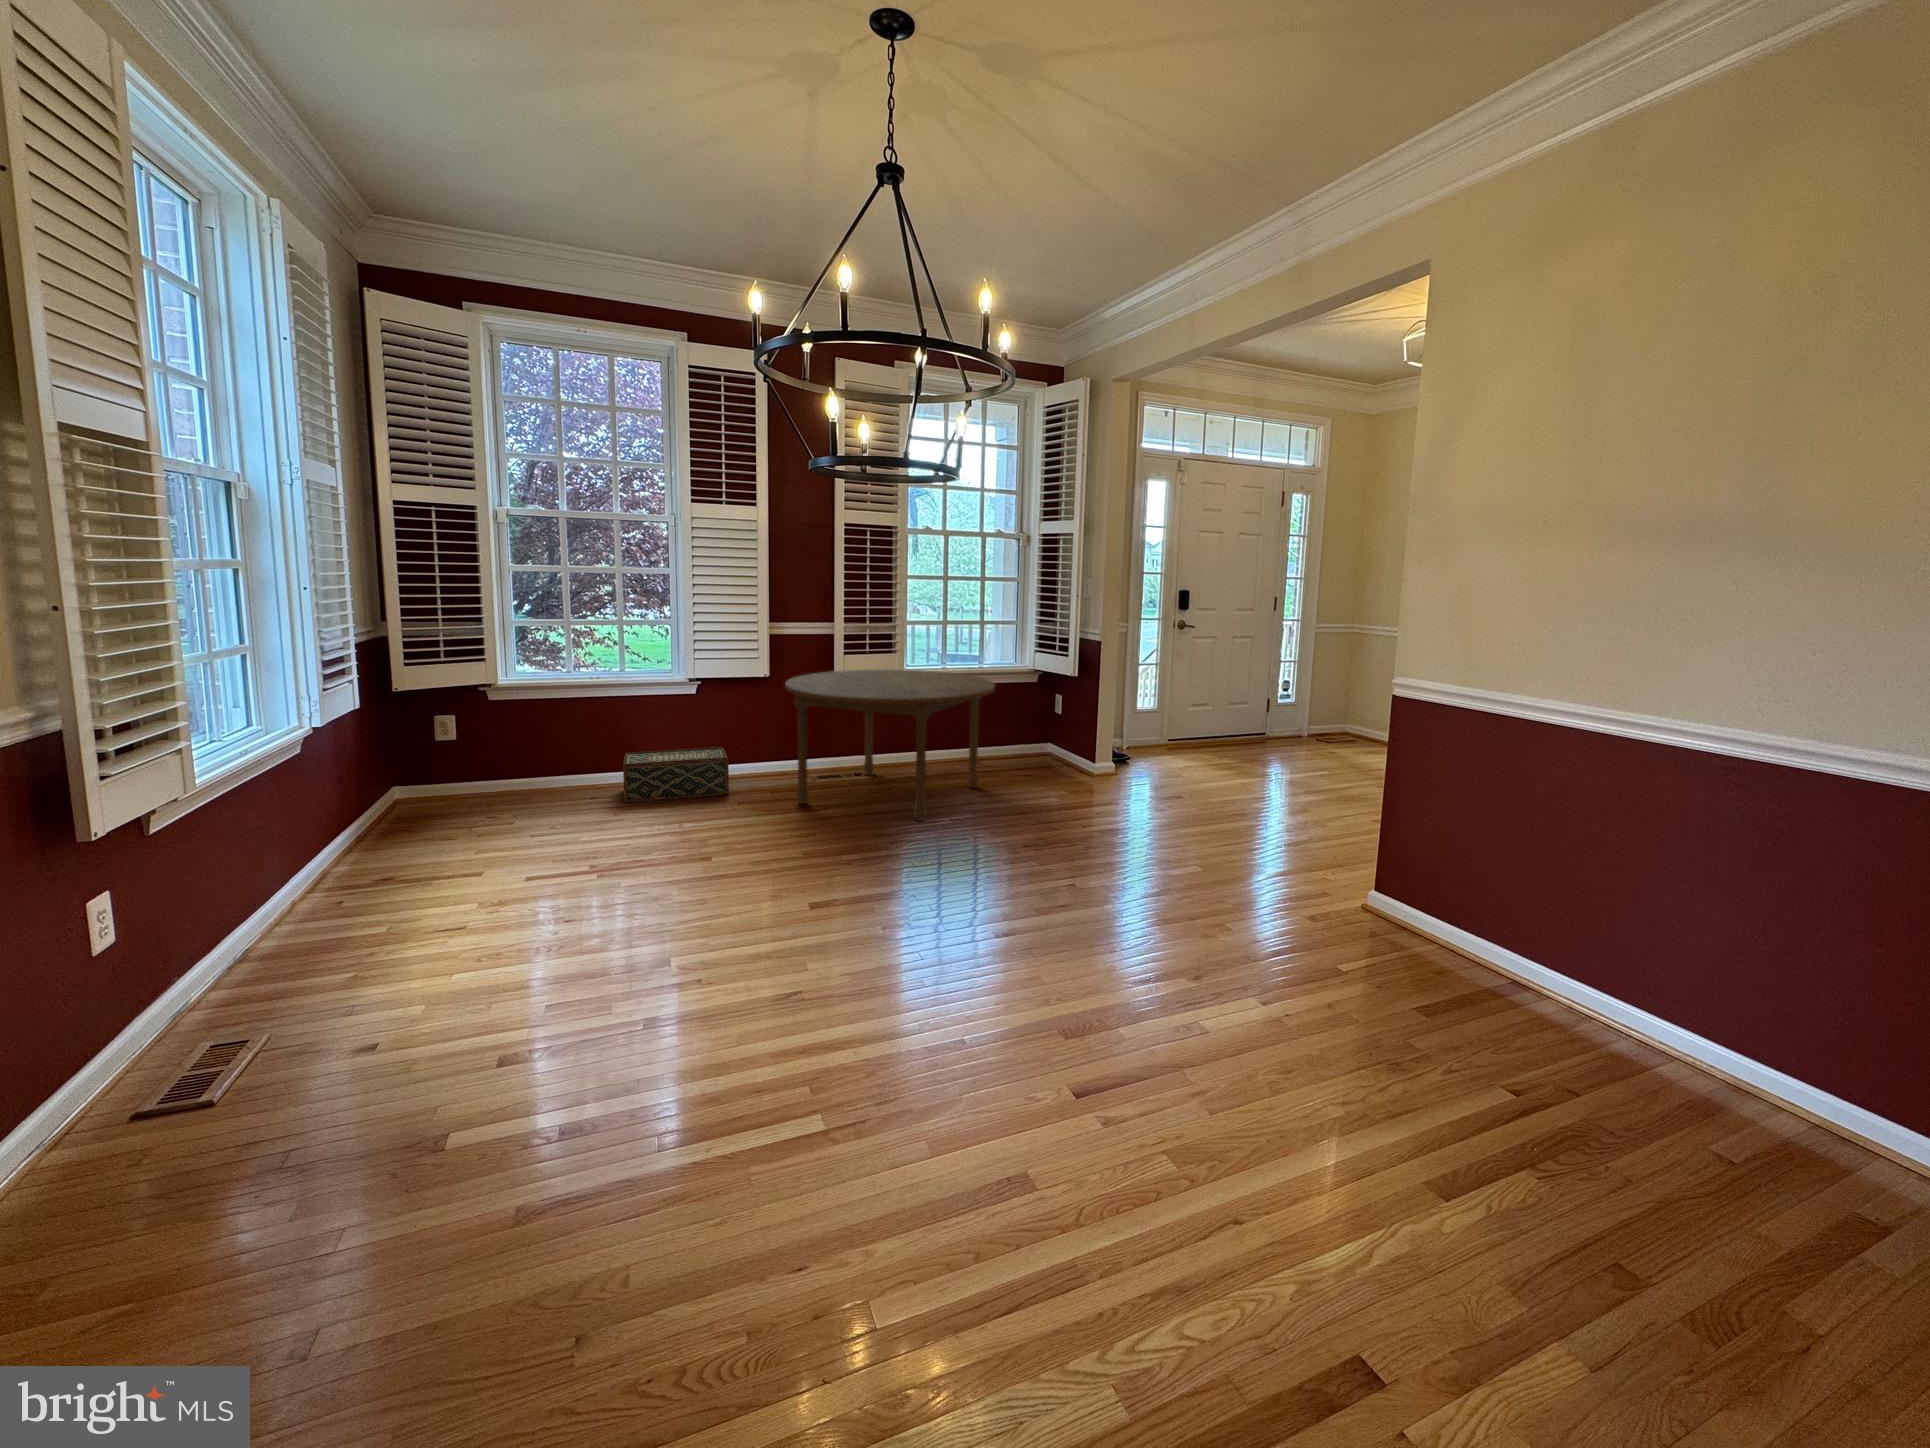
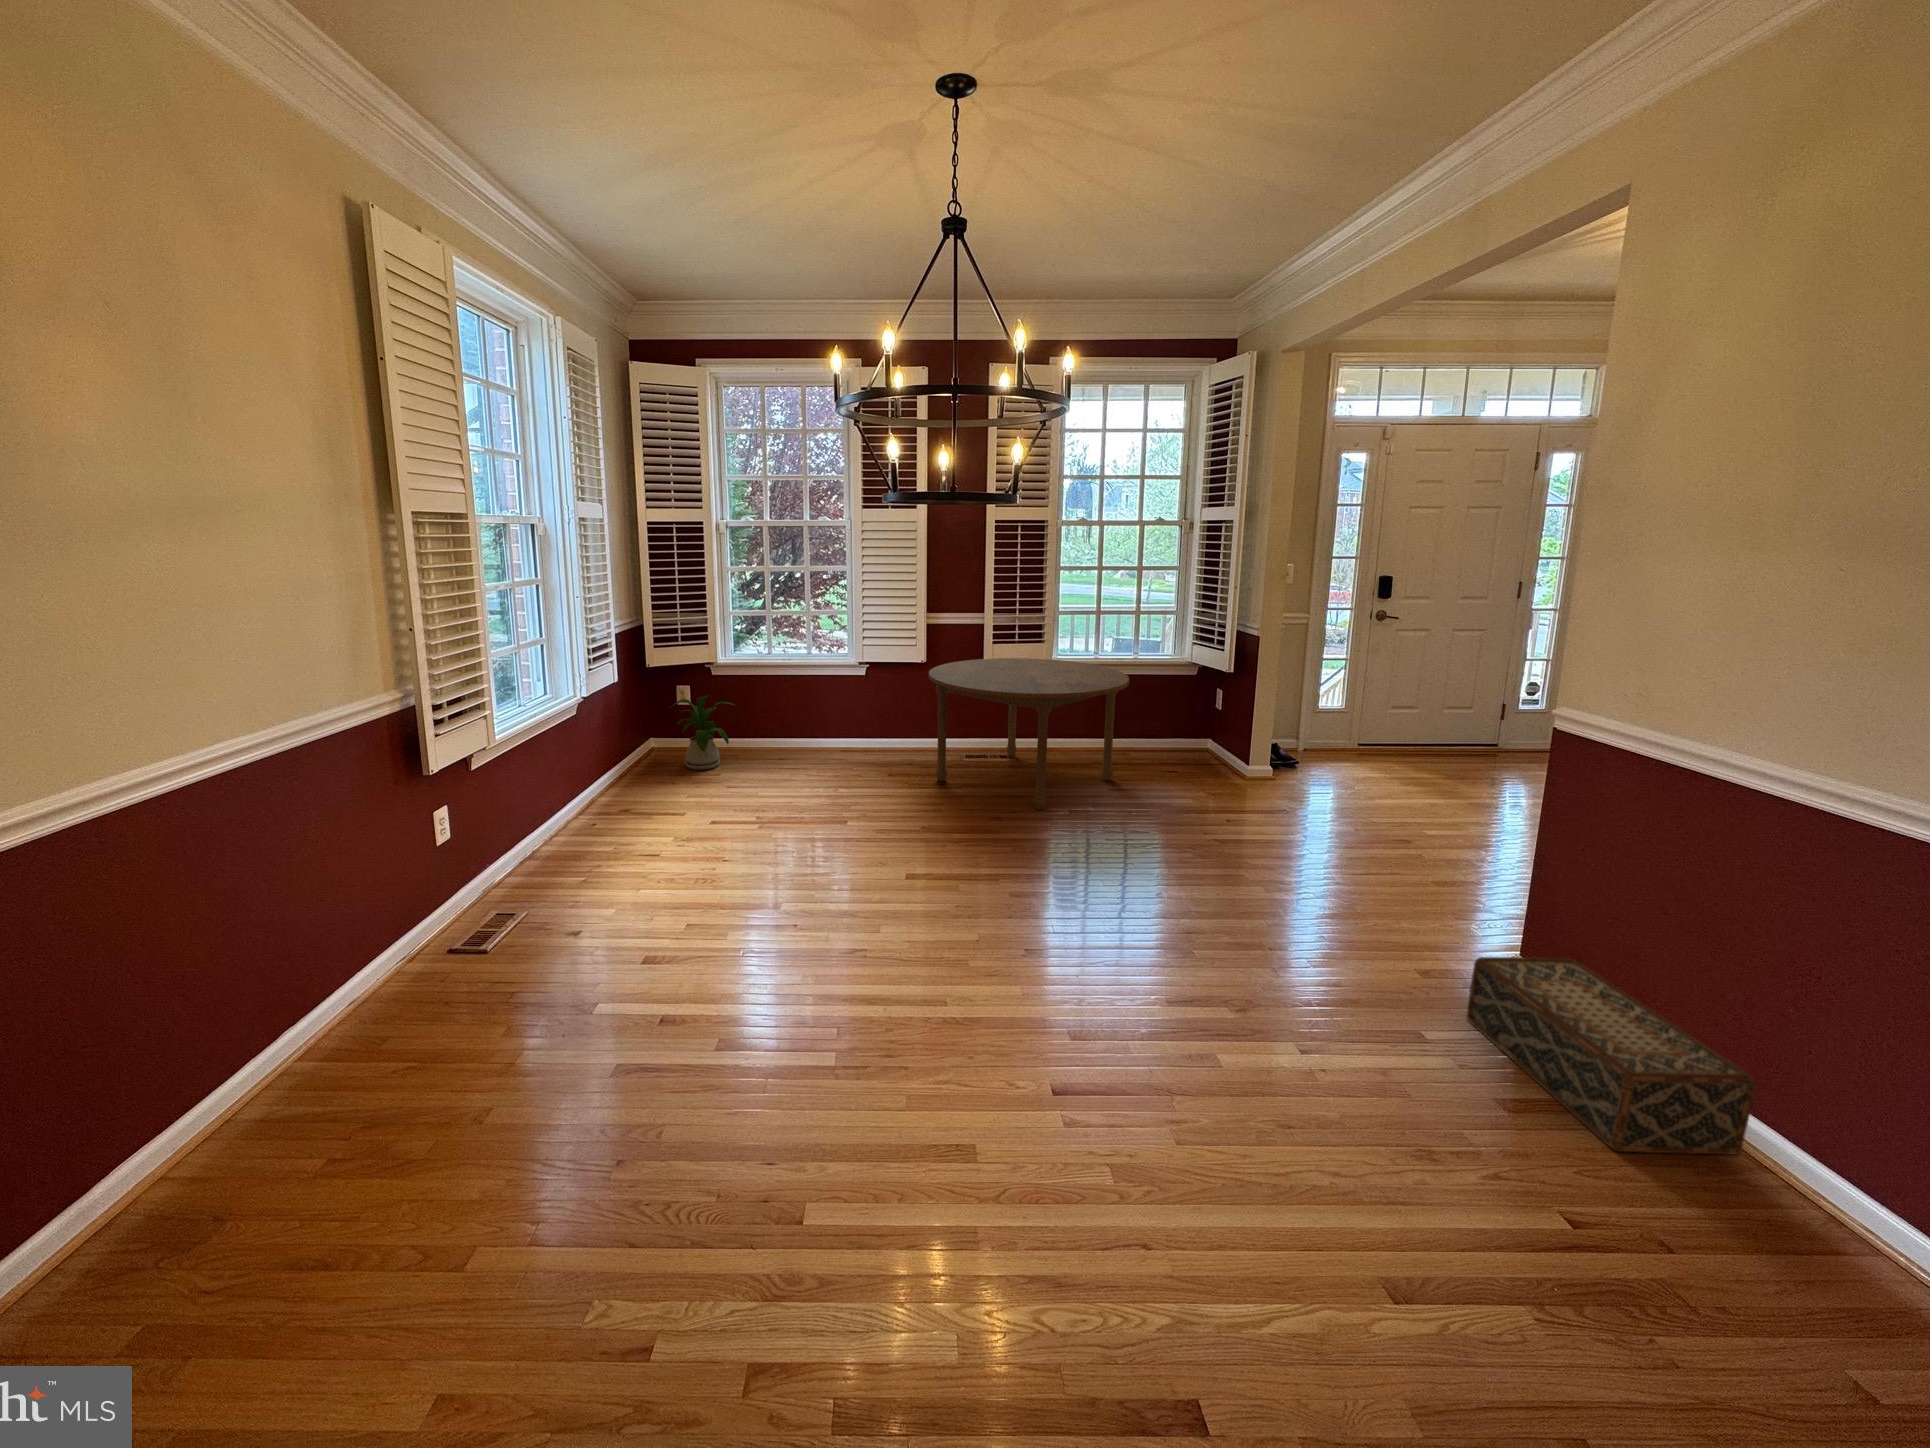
house plant: none [426,724,533,822] -> present [668,696,737,770]
woven basket: present [623,747,729,803] -> present [1466,957,1756,1155]

